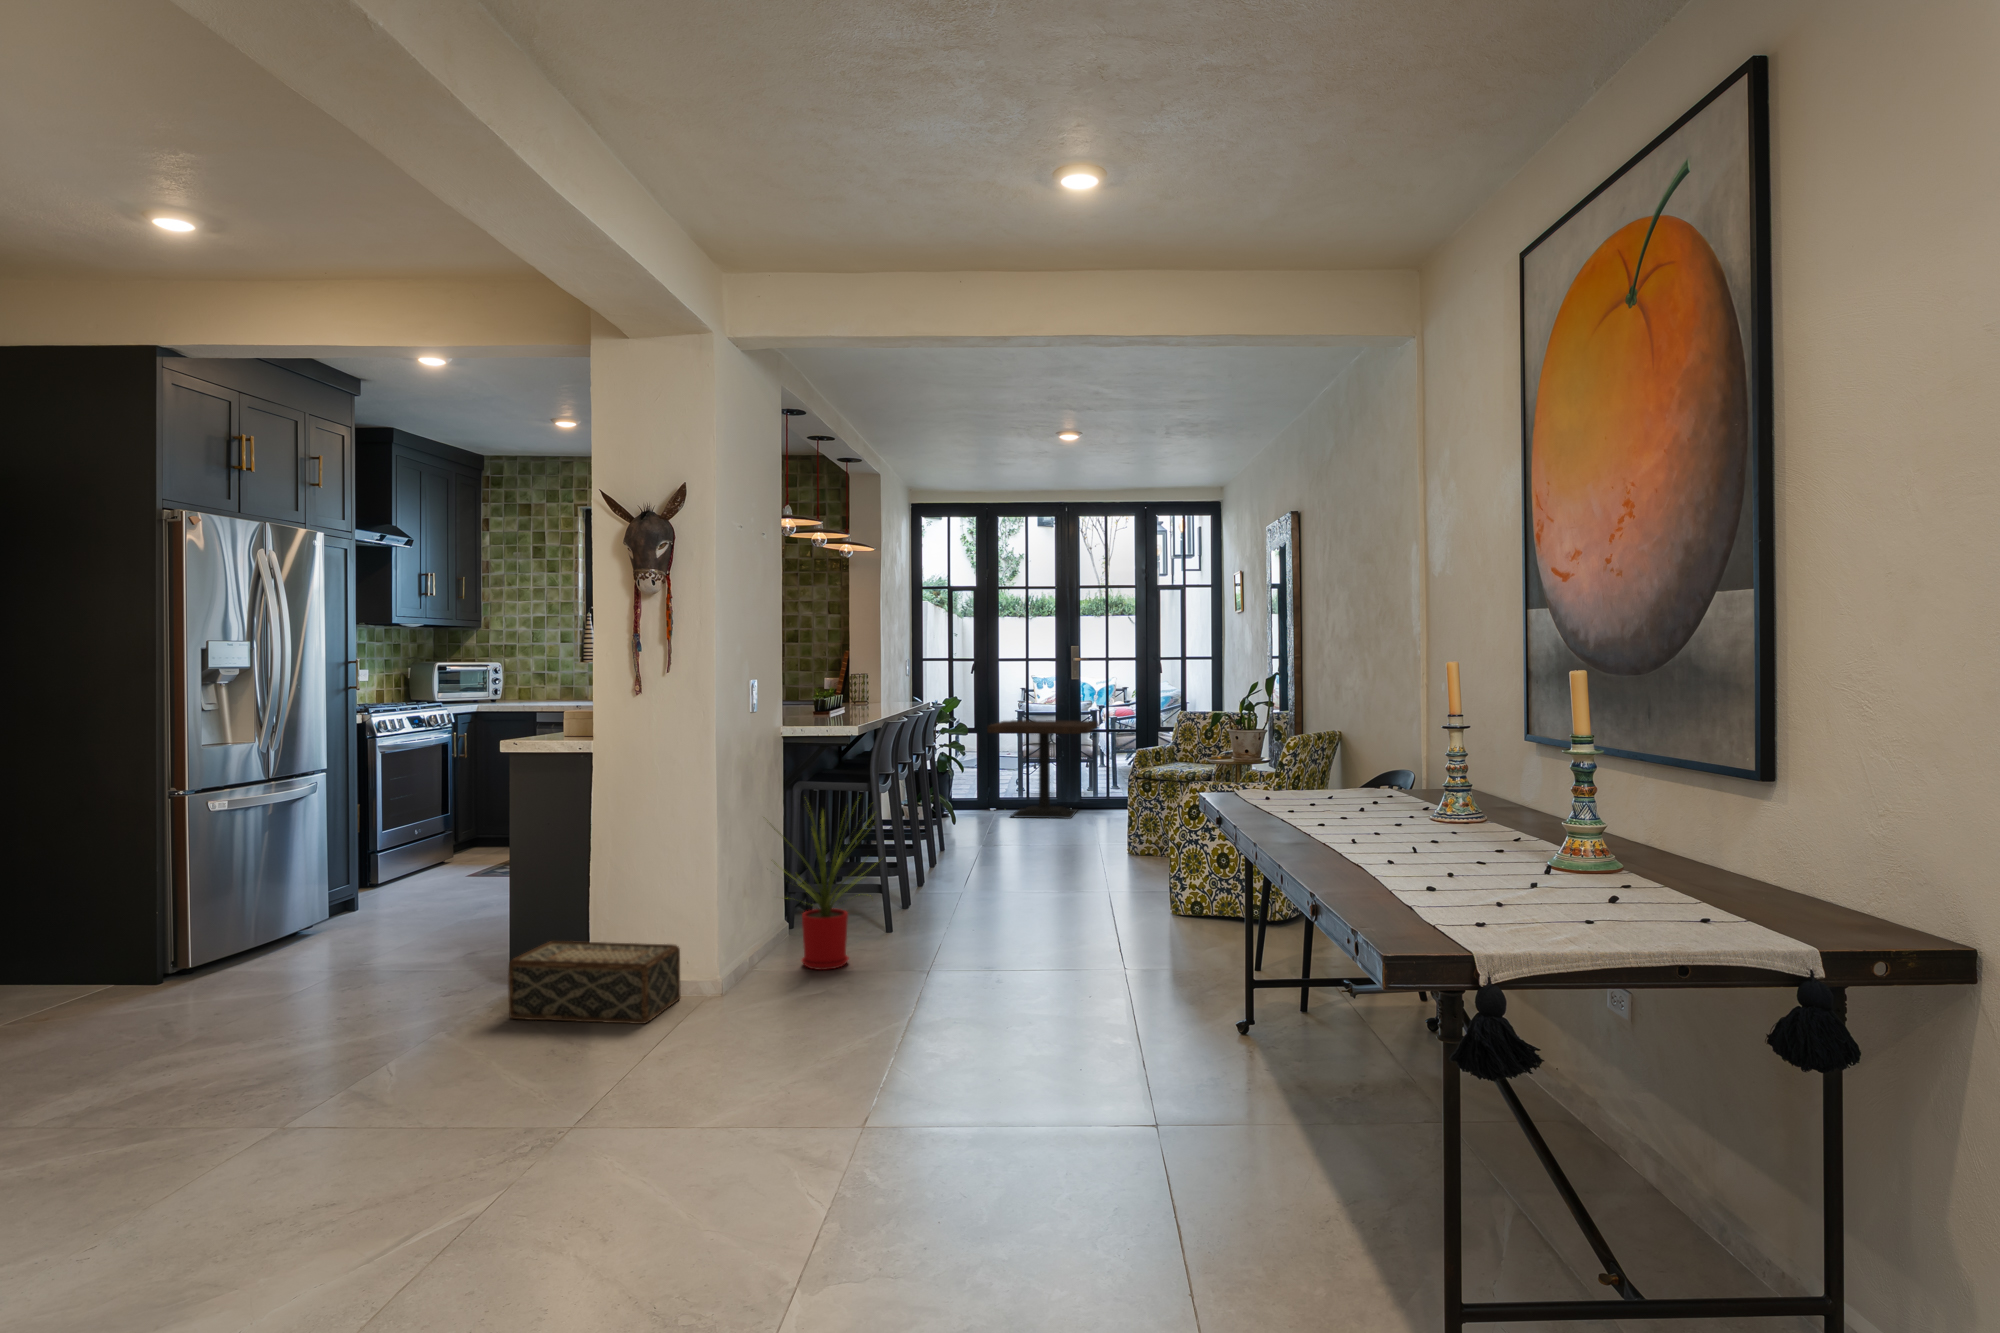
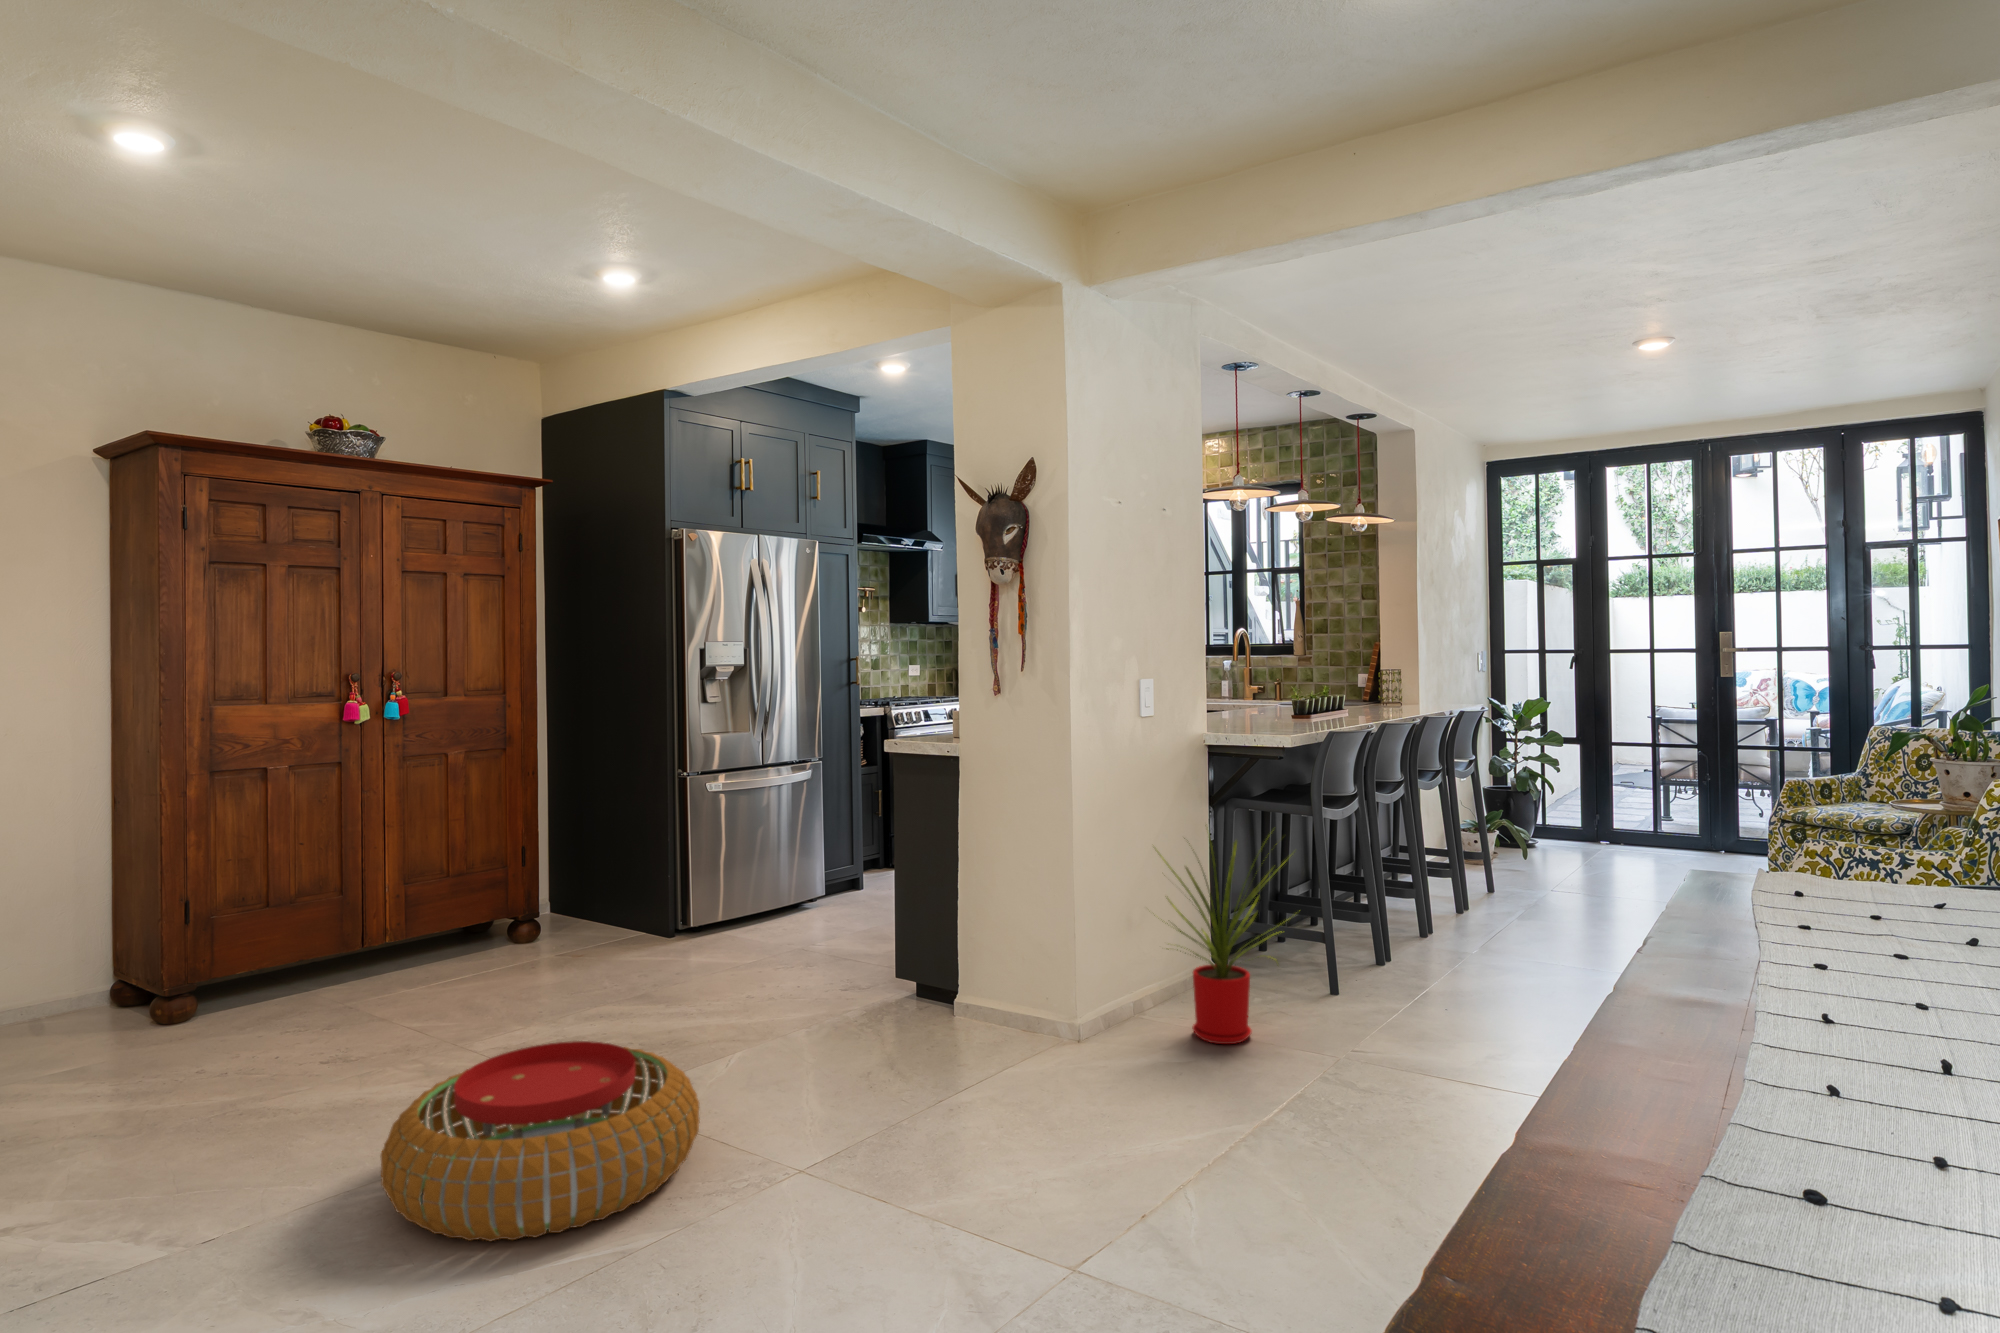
side table: present [987,720,1097,819] -> none [1583,727,1760,861]
woven basket: present [508,941,681,1024] -> none [854,961,1028,1079]
pouf: none [143,1028,474,1212] -> present [380,1041,700,1242]

